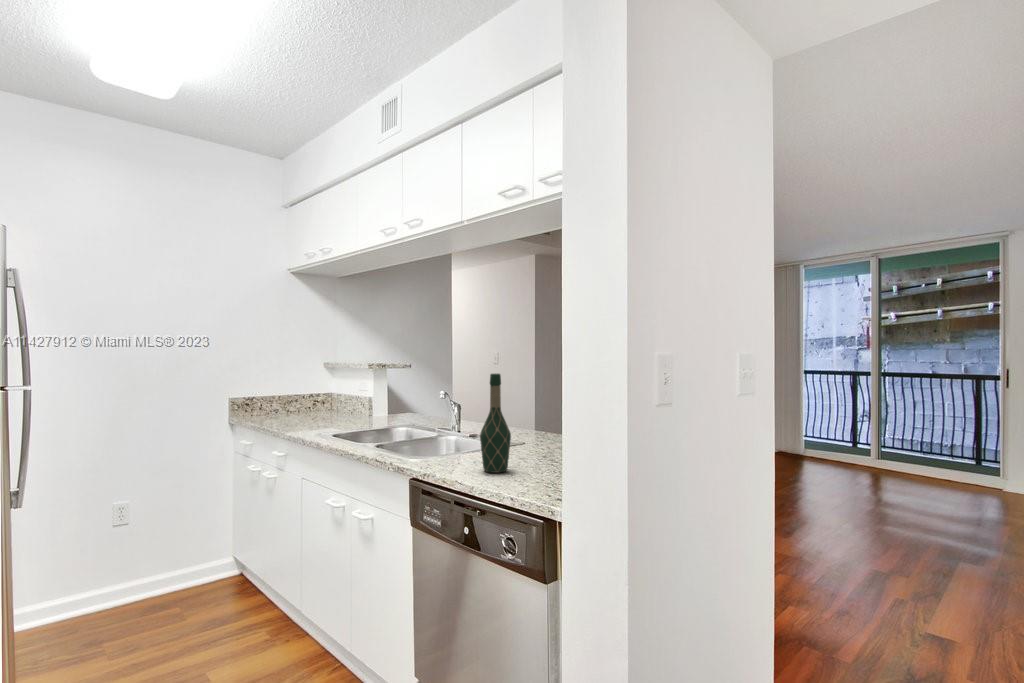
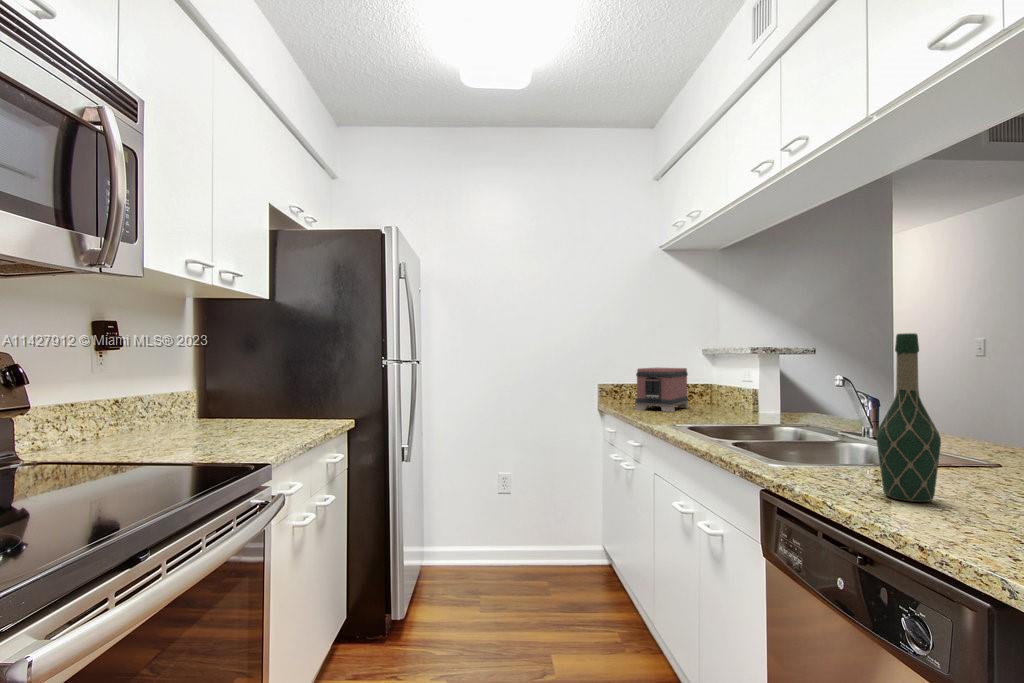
toaster: none [268,380,316,422] -> present [635,368,689,412]

